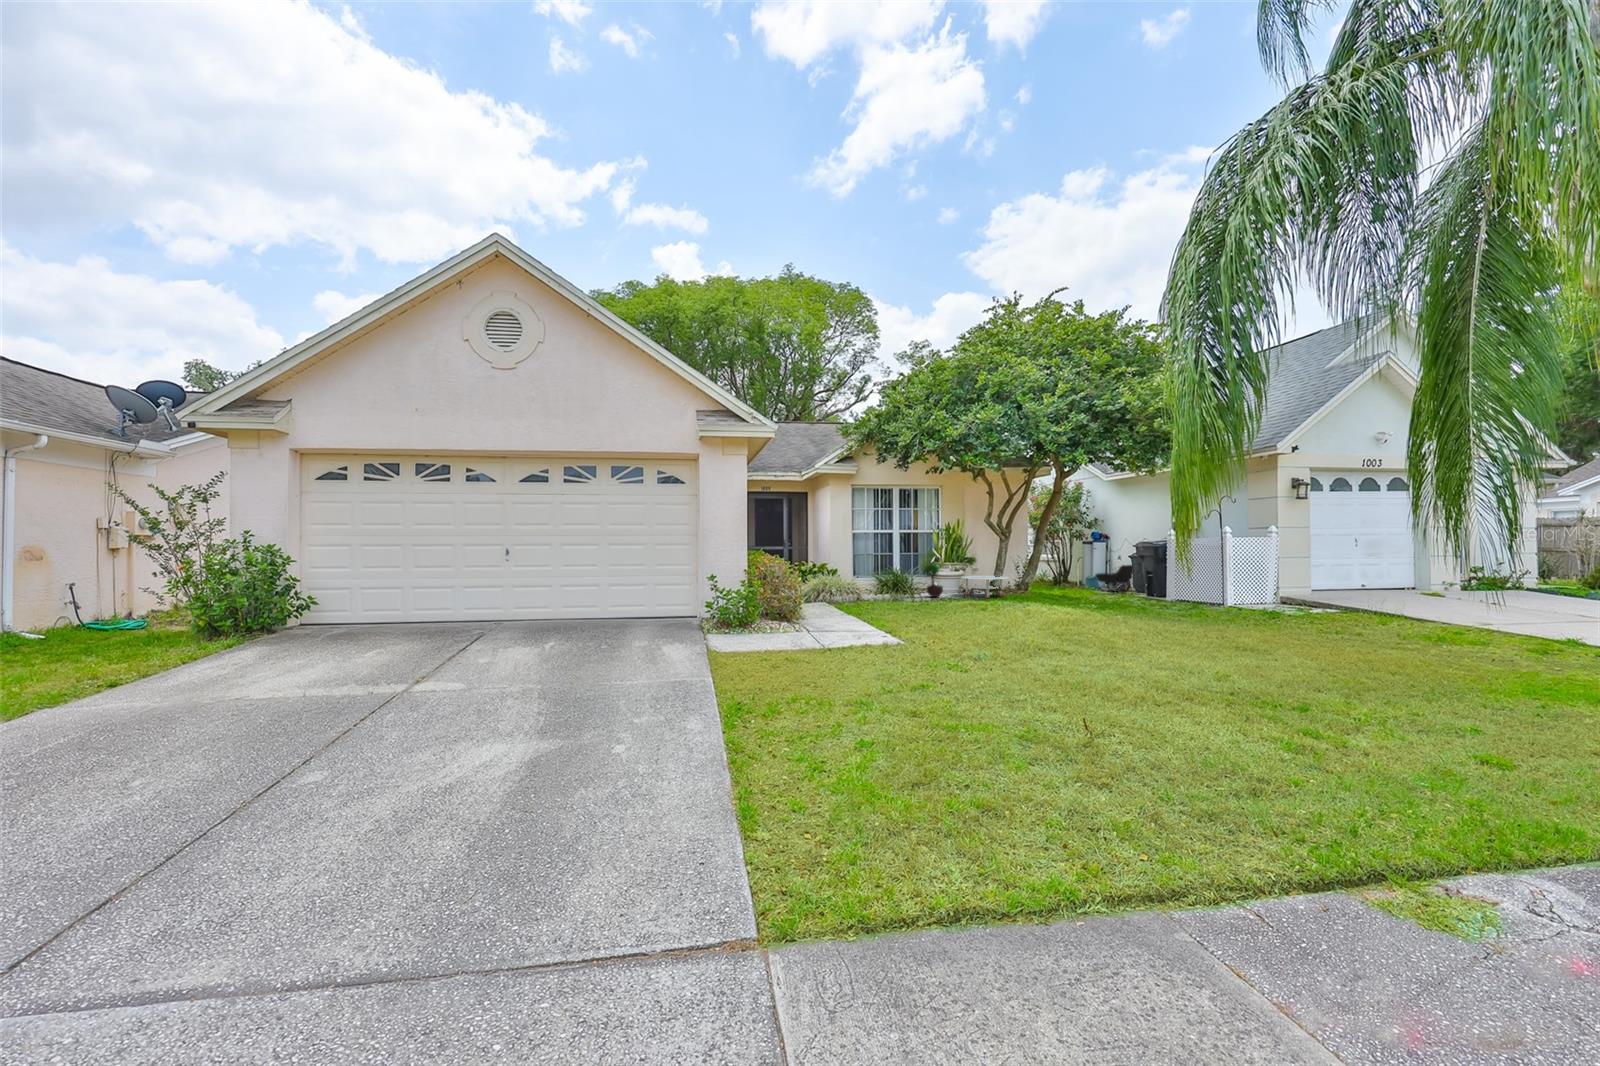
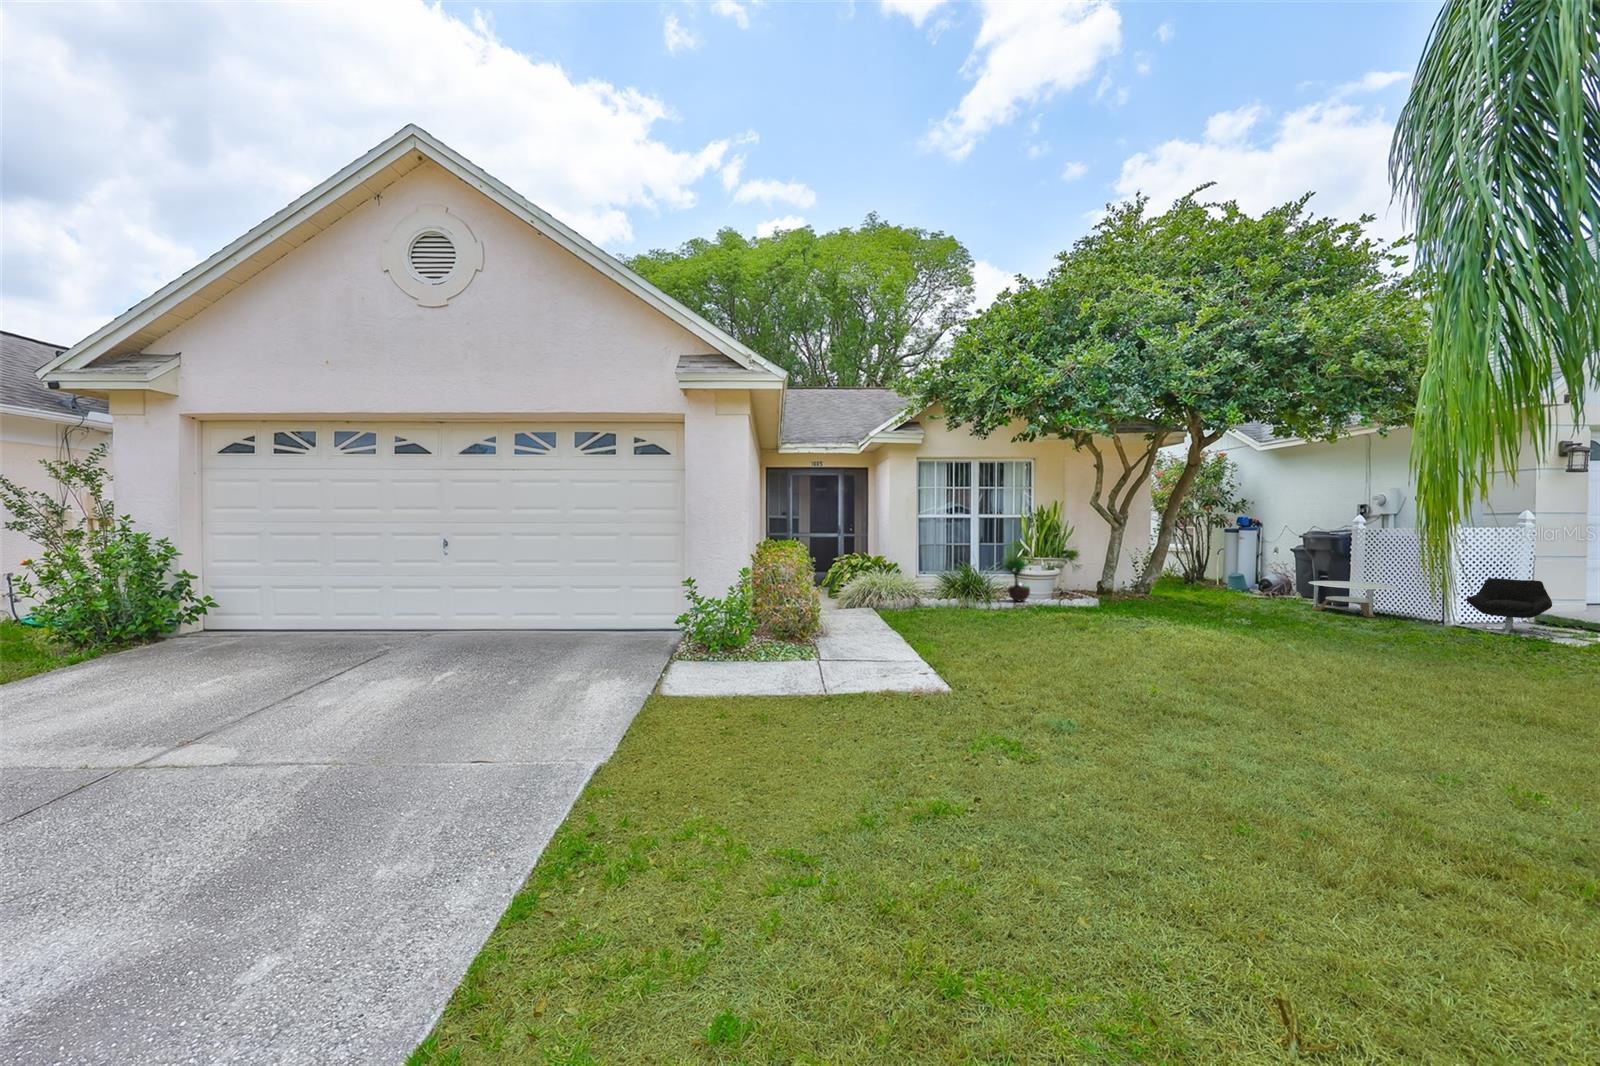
lounge chair: present [1095,565,1133,590] -> present [1466,578,1552,634]
round table: present [961,576,1009,598] -> present [1308,581,1398,617]

